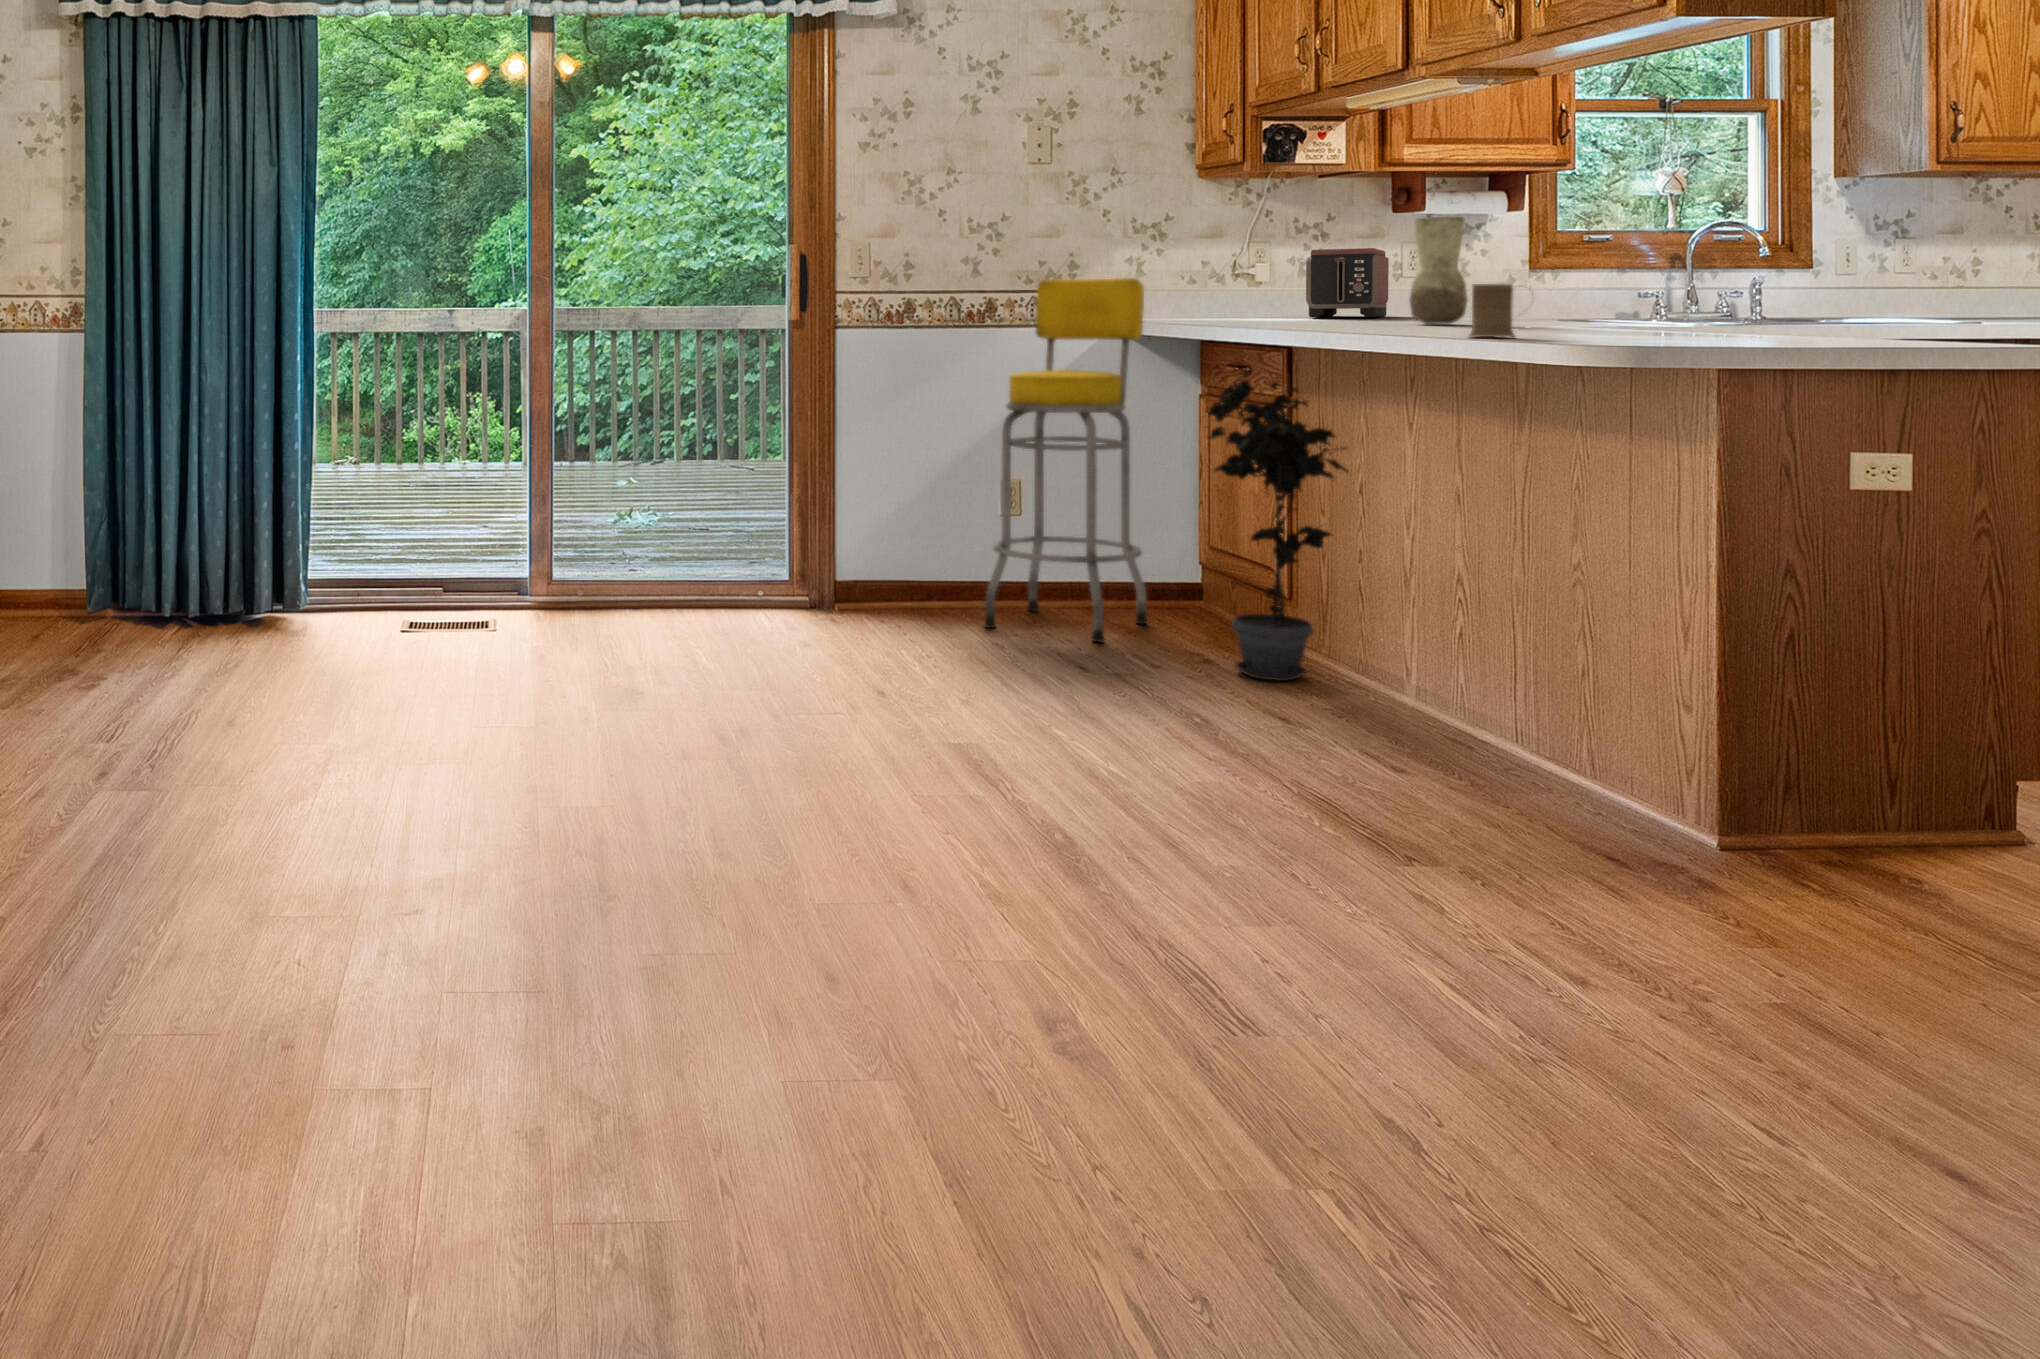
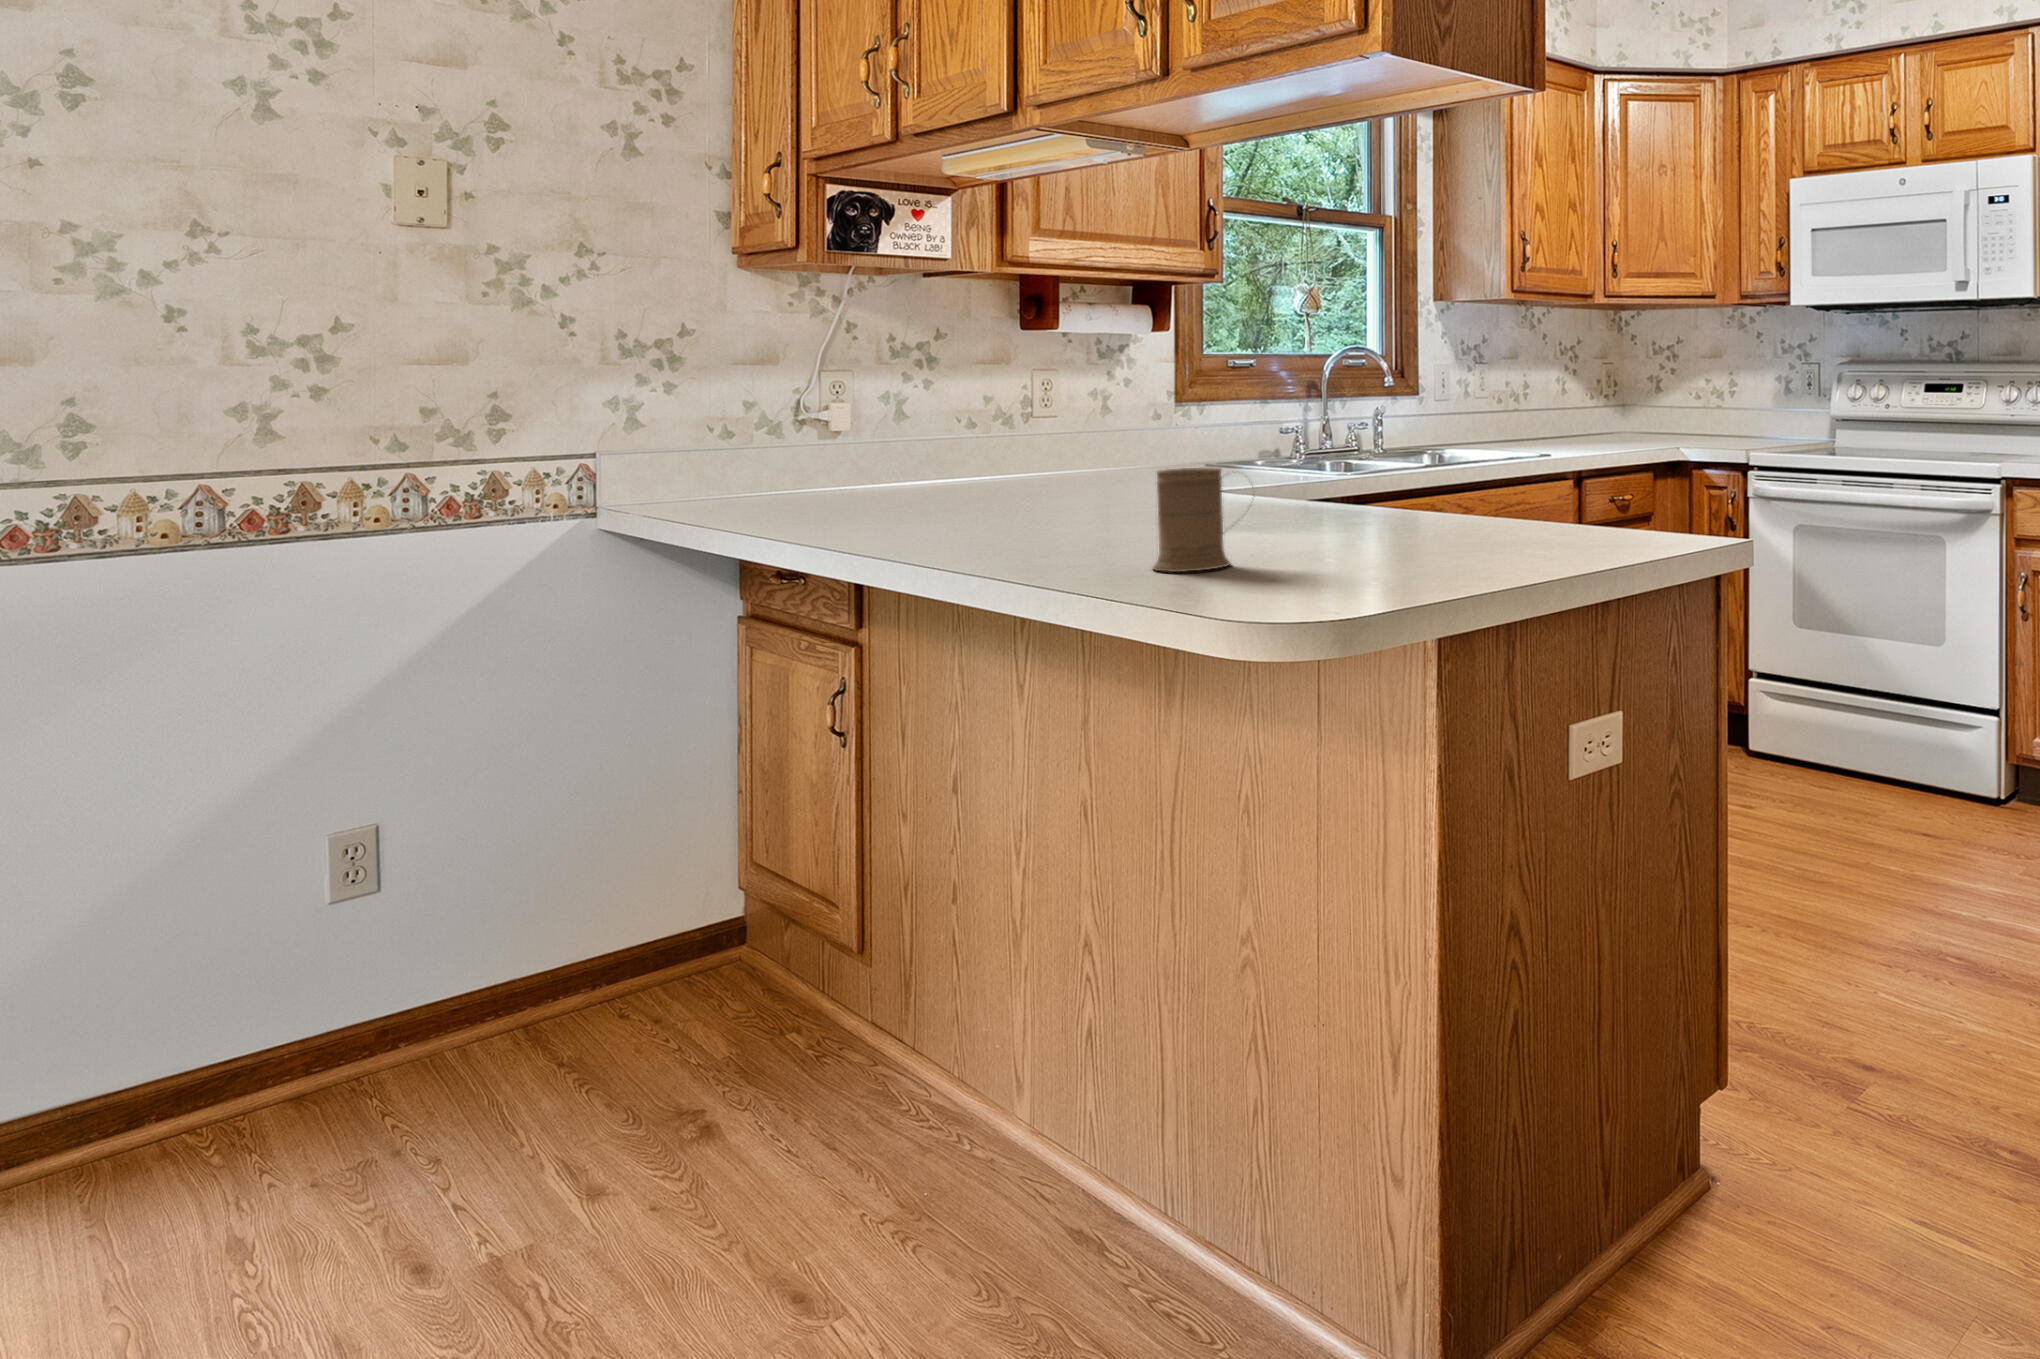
vase: present [1409,217,1468,324] -> none [1045,340,1124,501]
toaster: present [1306,248,1389,317] -> none [900,380,1015,482]
bar stool: present [984,278,1147,642] -> none [241,435,640,1188]
potted plant: present [1208,370,1348,681] -> none [695,616,971,1194]

